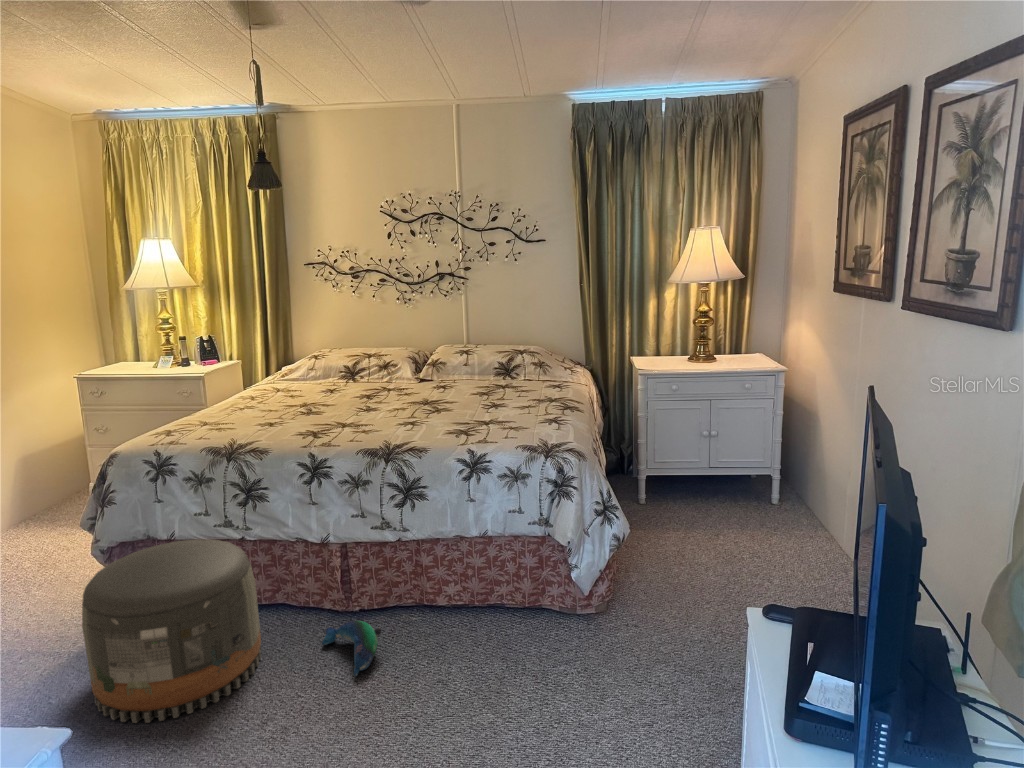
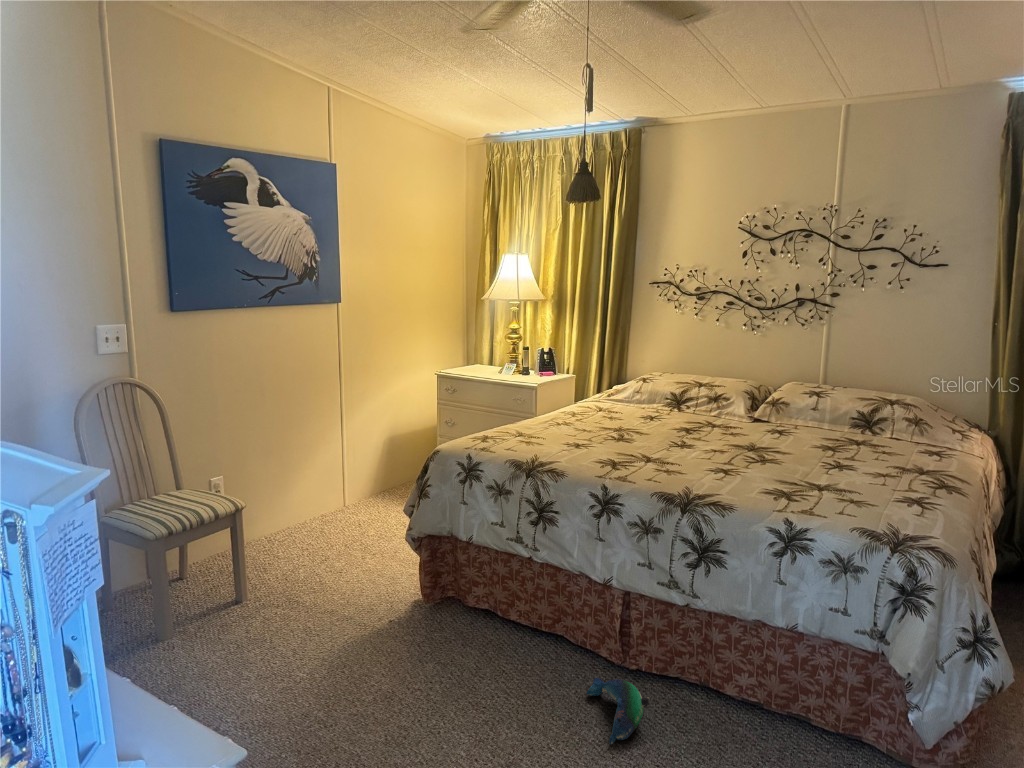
pouf: present [82,539,261,723] -> none [382,546,531,719]

